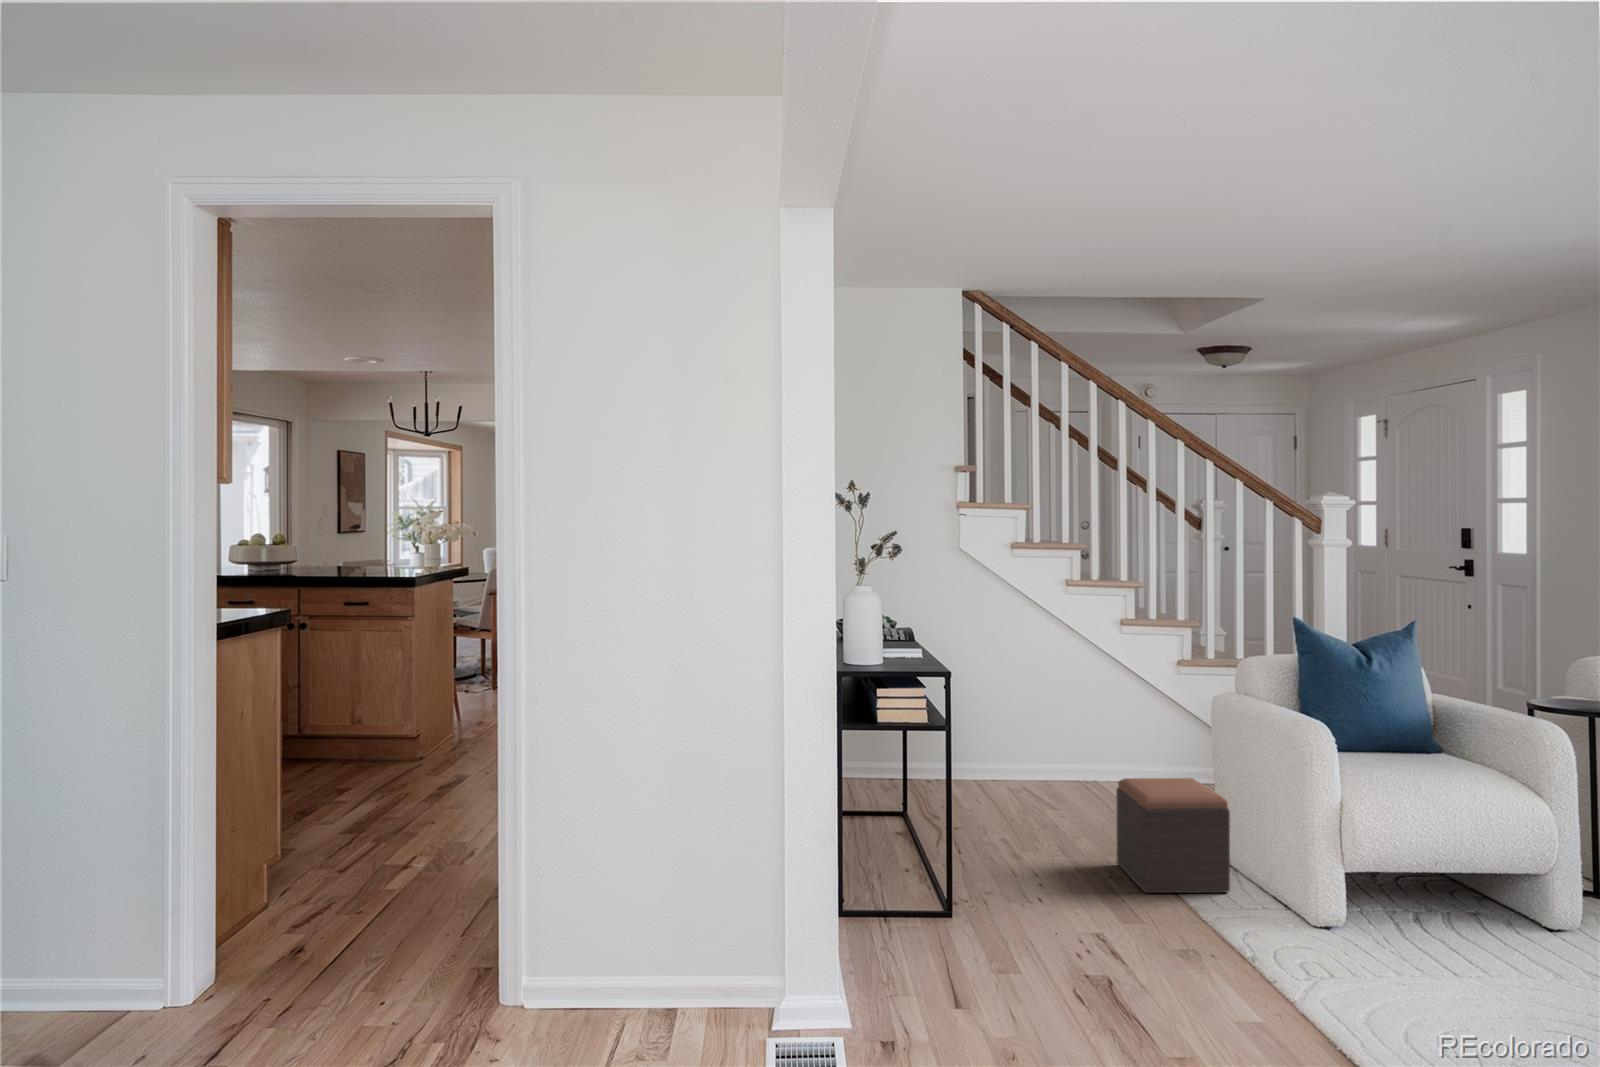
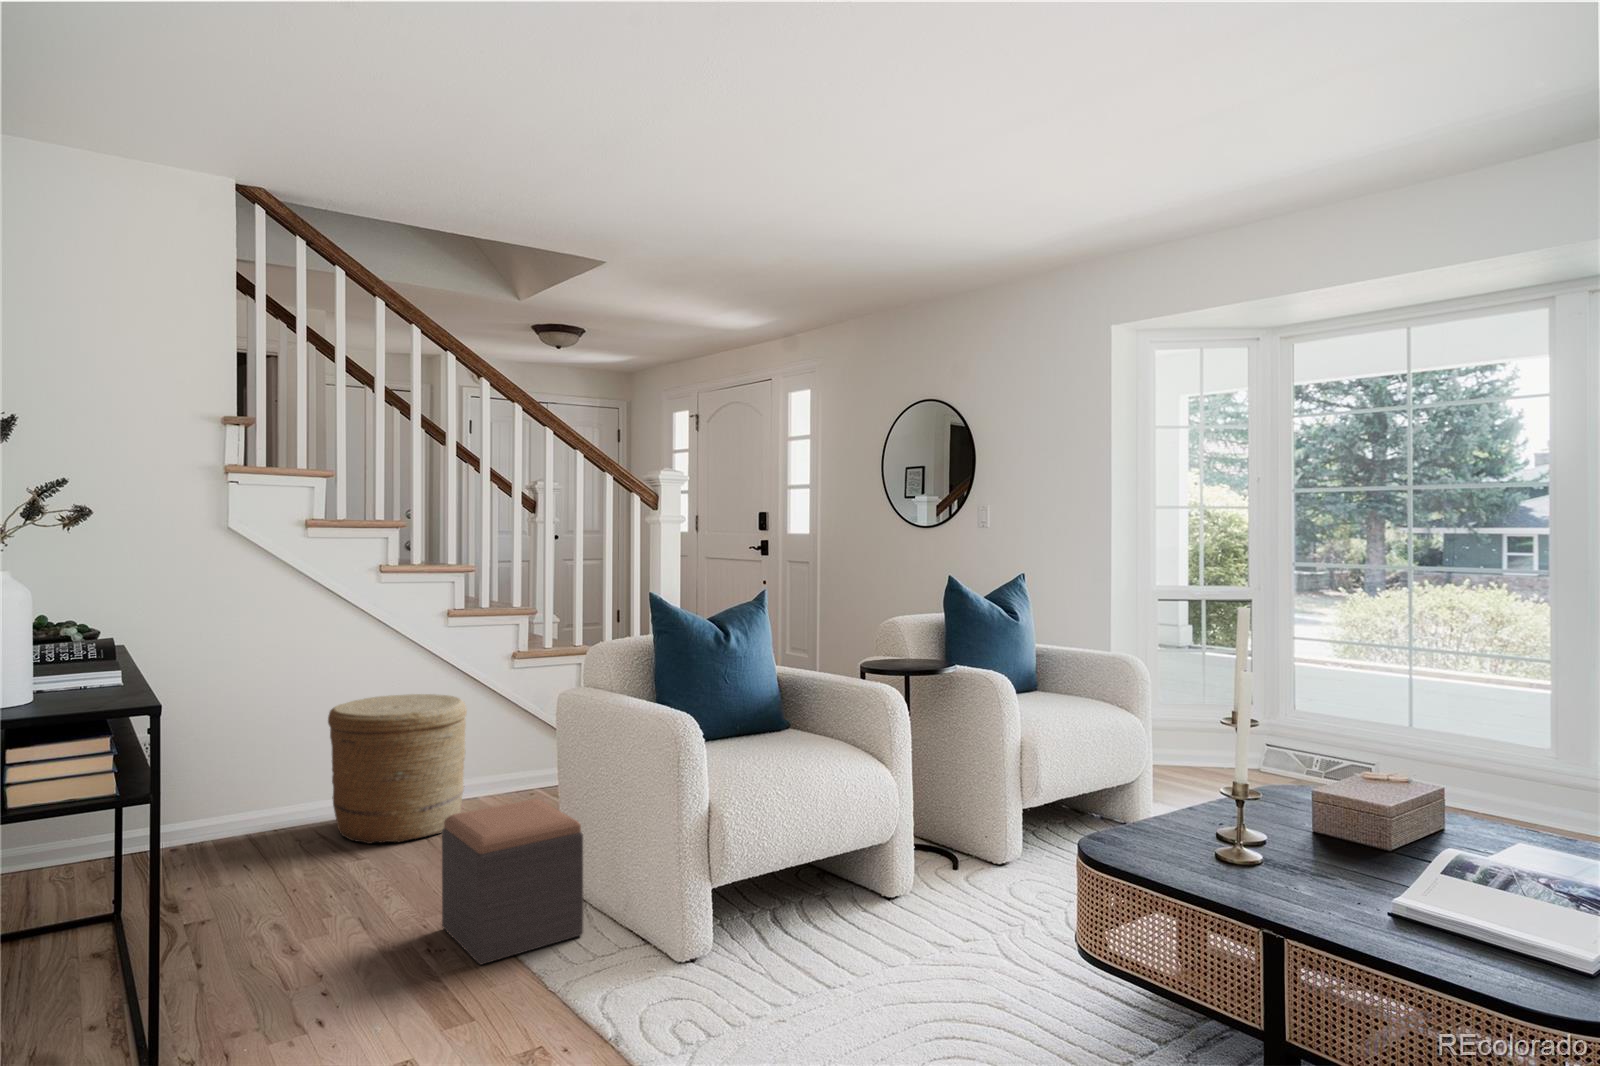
woven basket: none [1030,685,1136,801] -> present [328,694,467,844]

